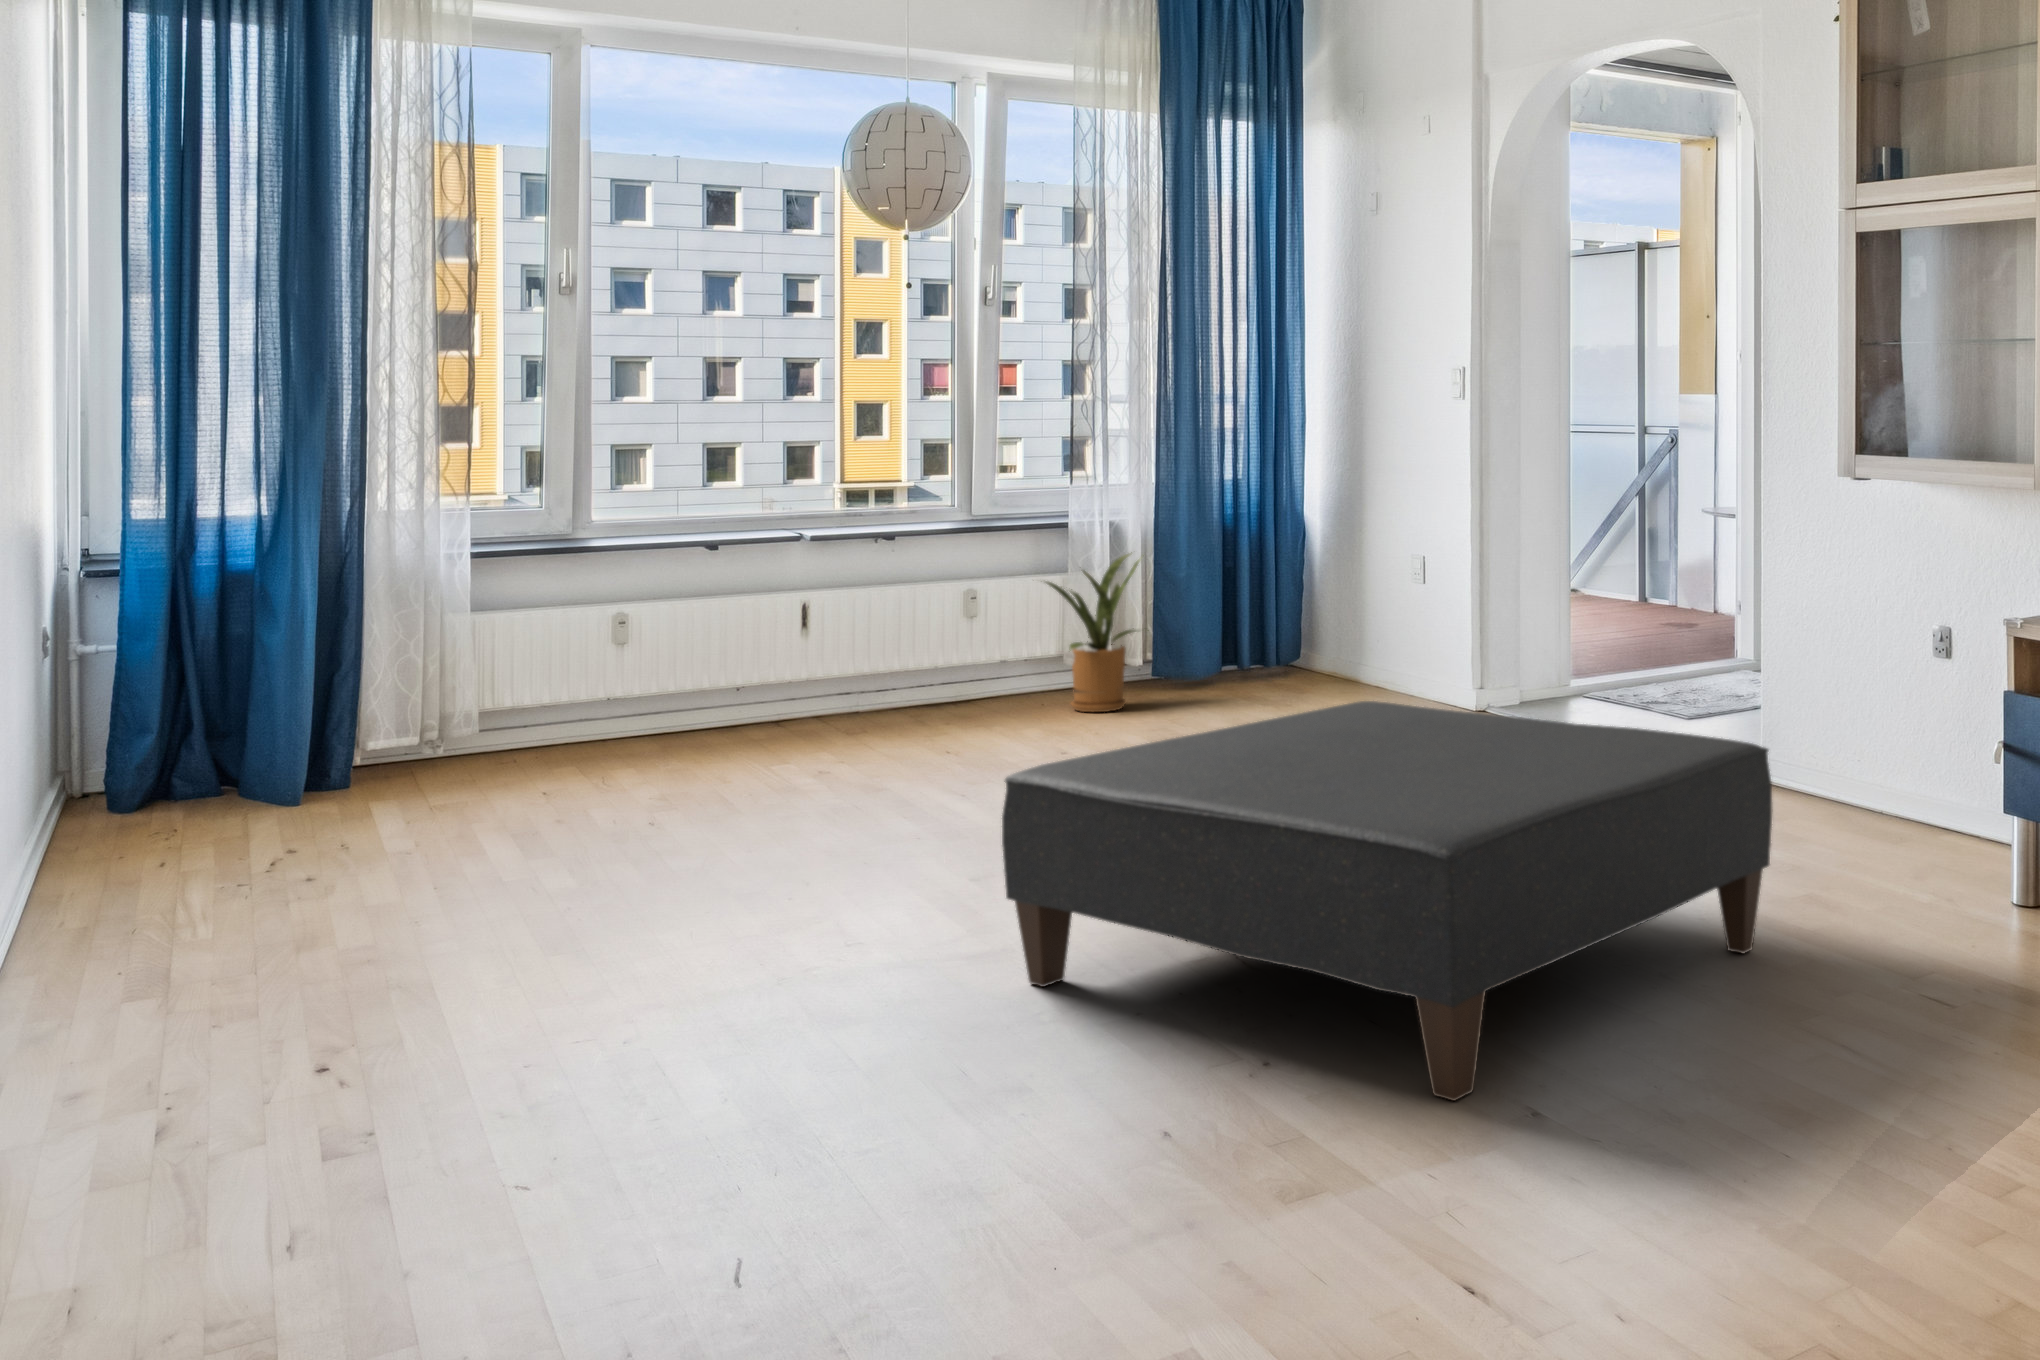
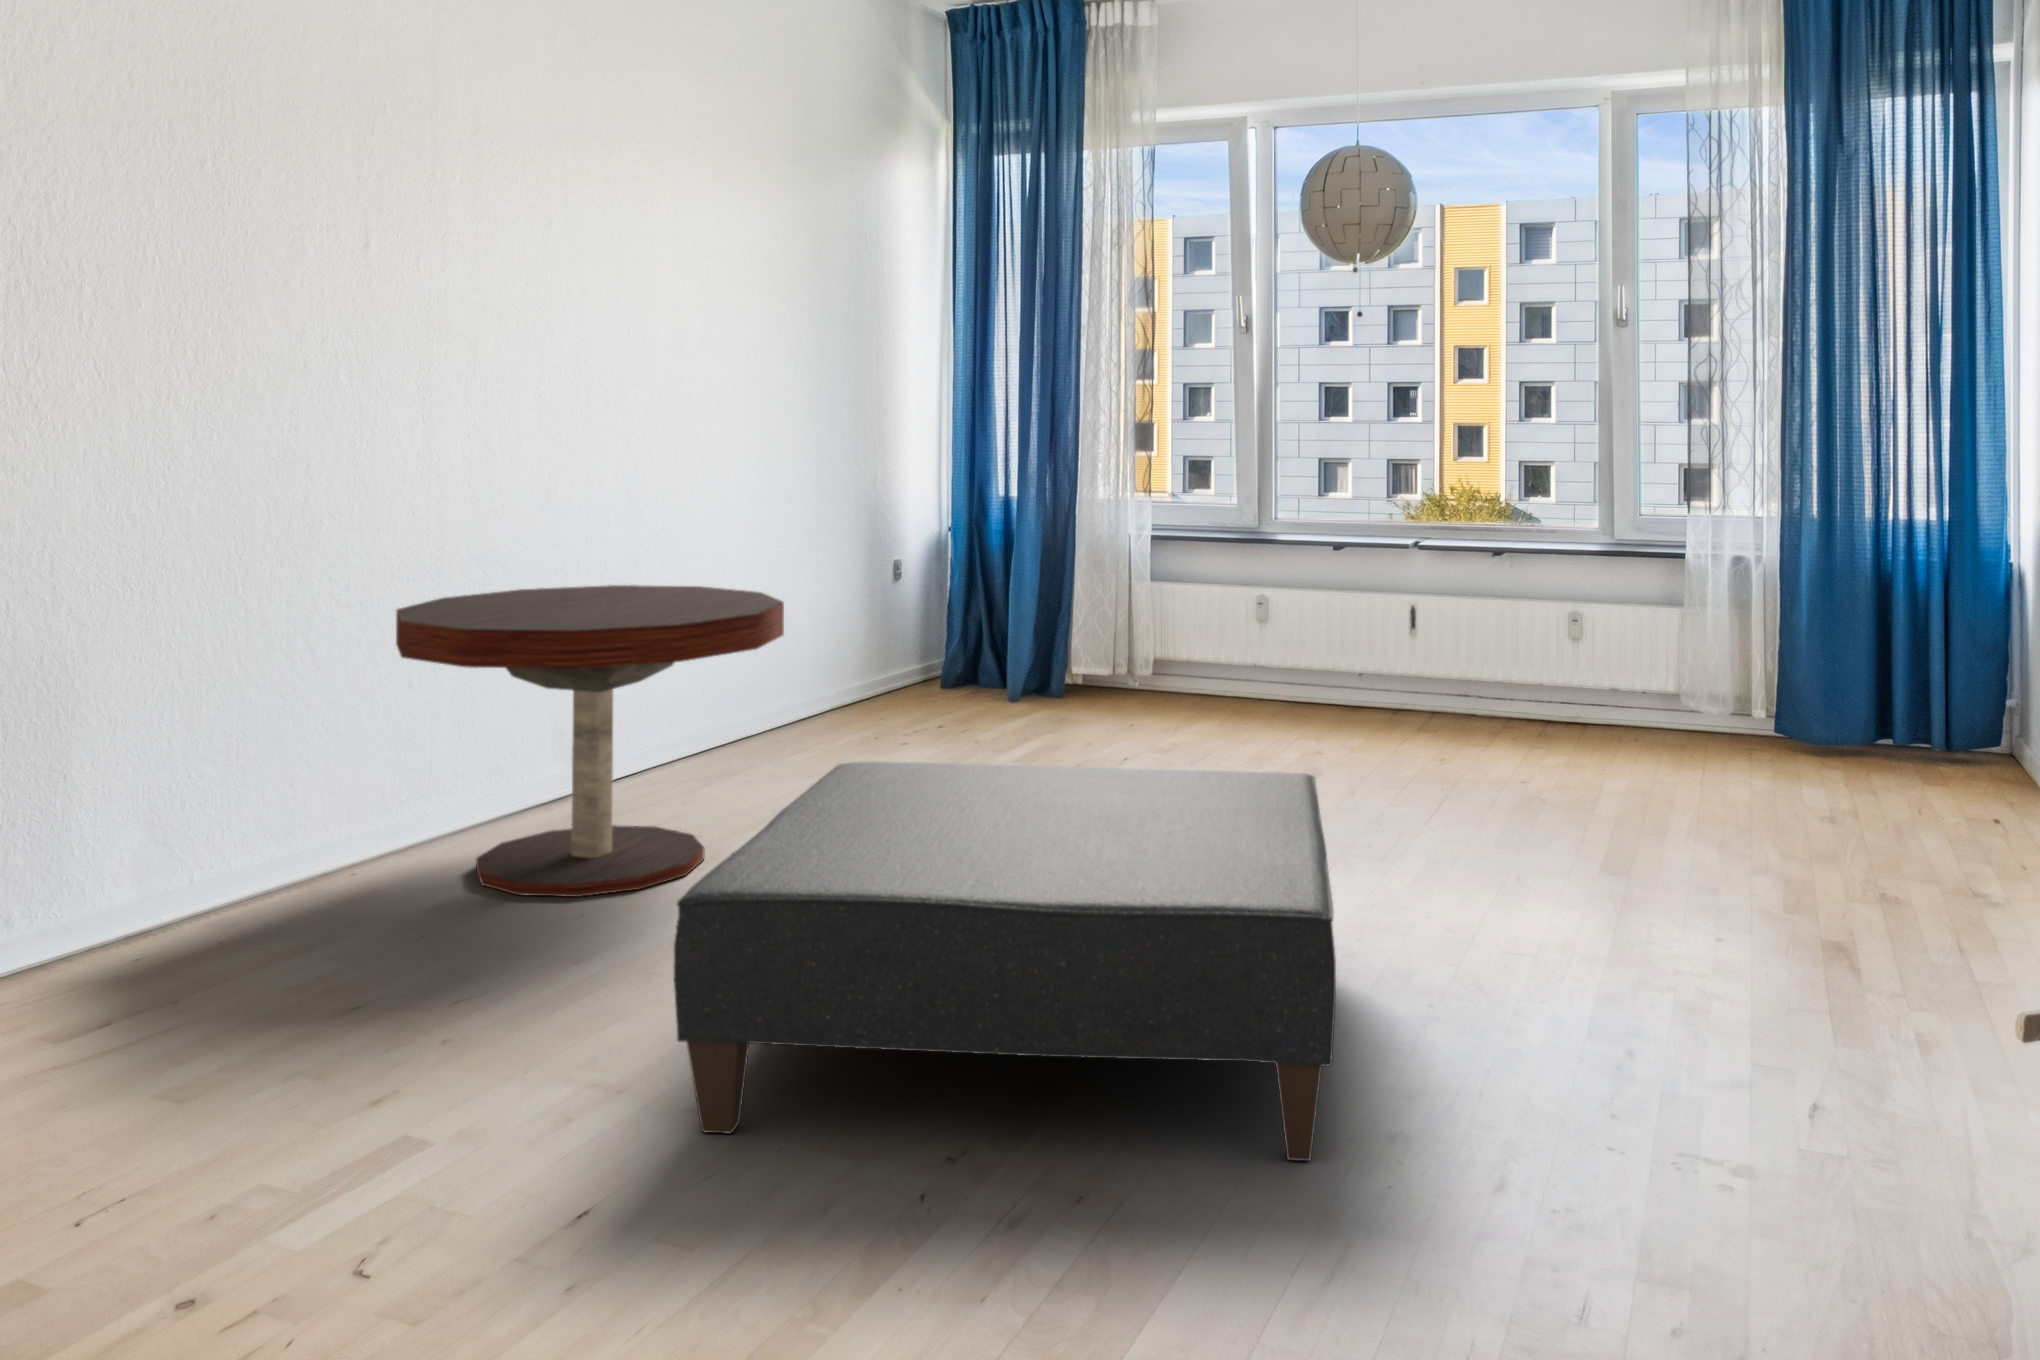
house plant: present [1046,554,1140,712] -> none [1583,590,1748,757]
coffee table: none [110,617,750,1107] -> present [396,585,784,897]

